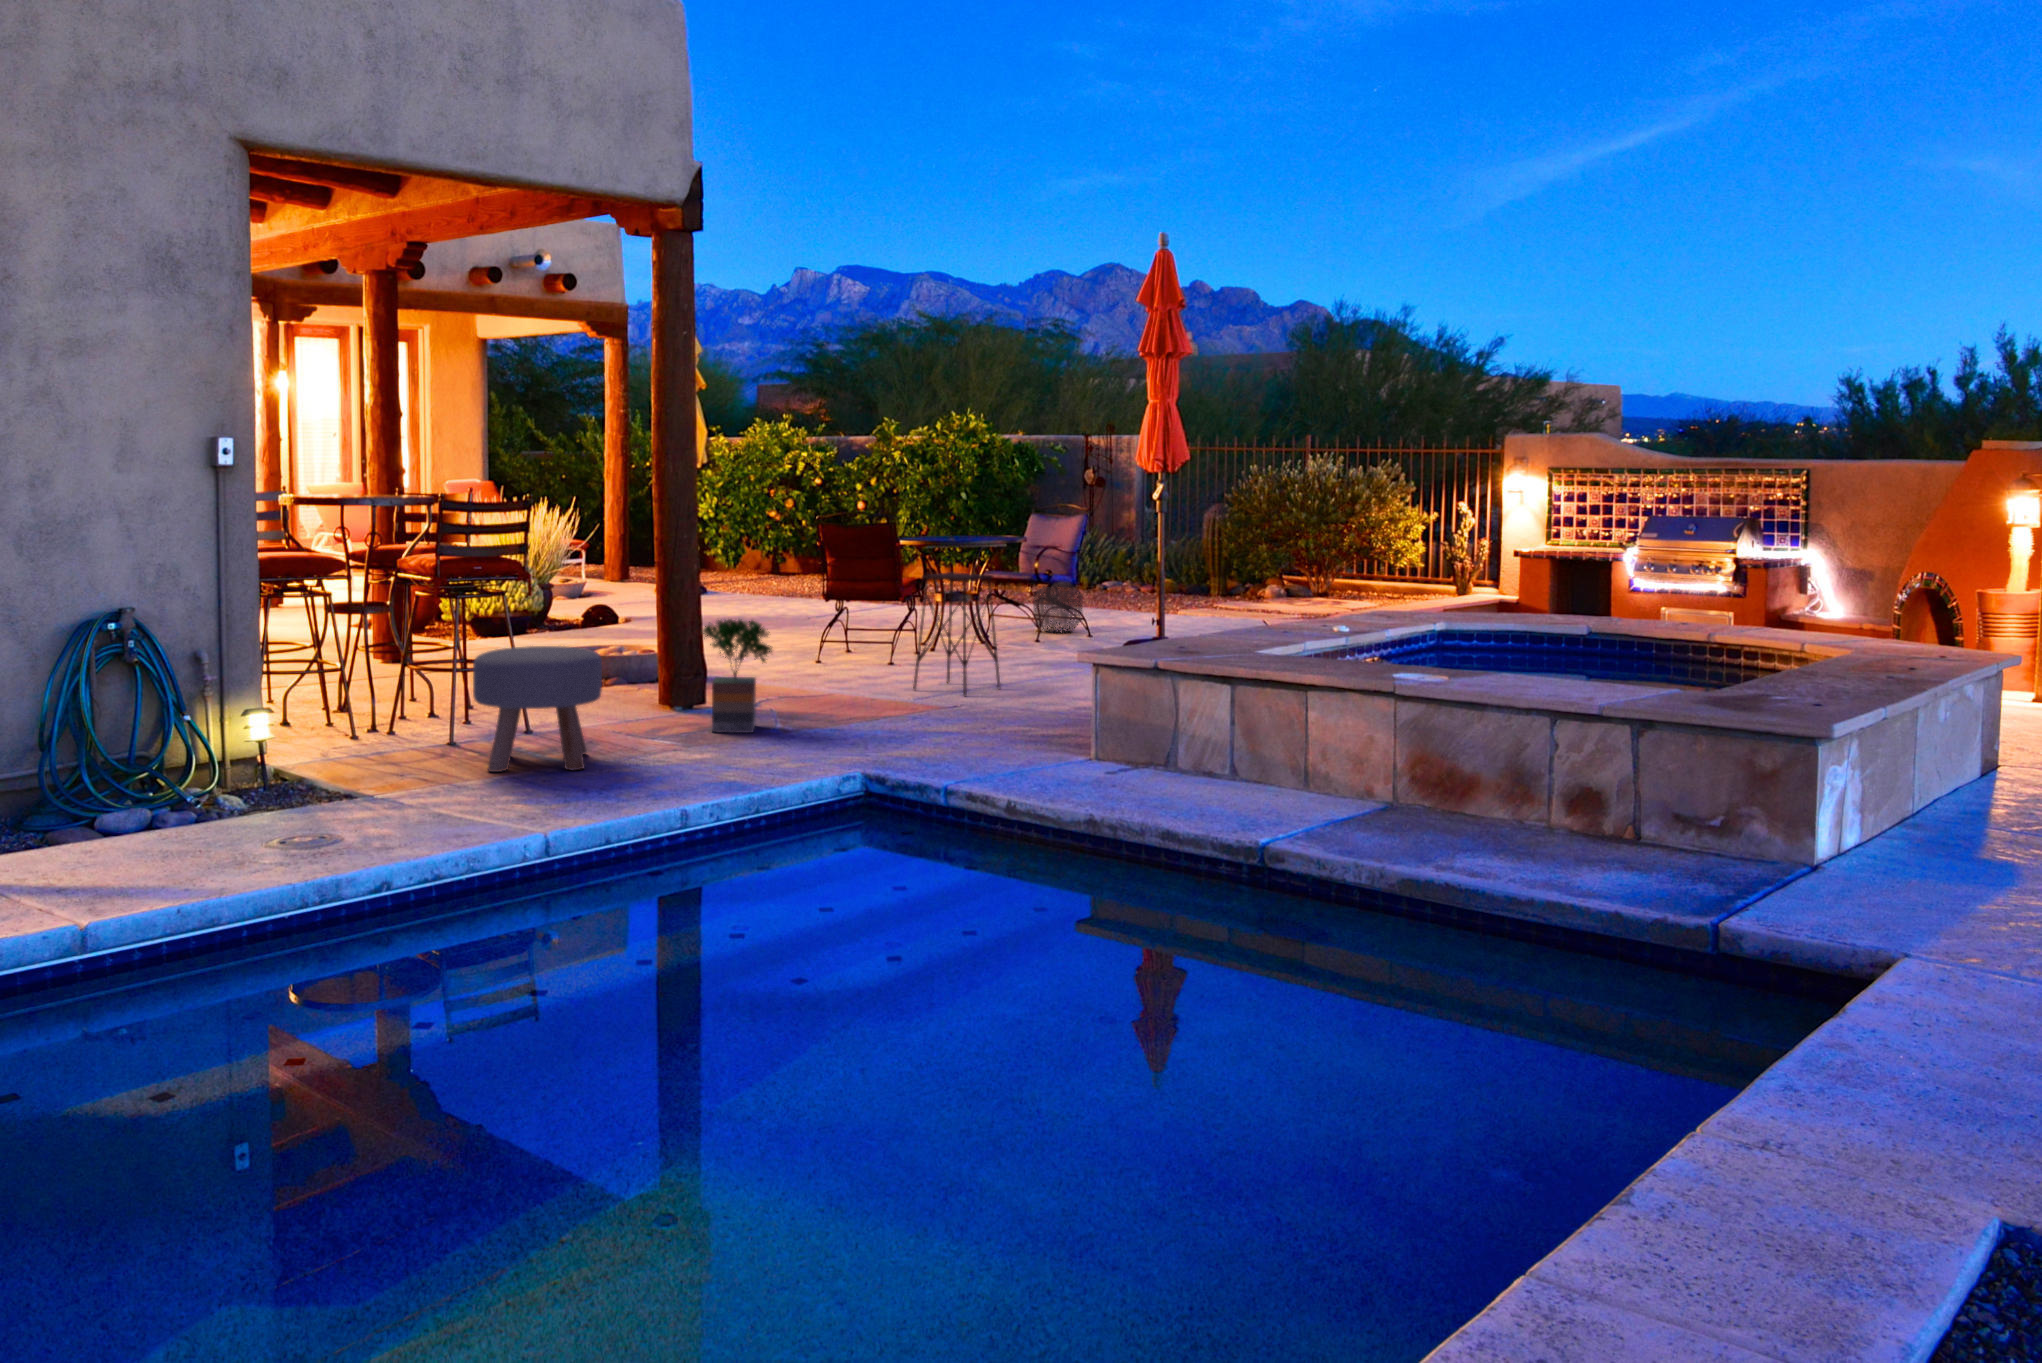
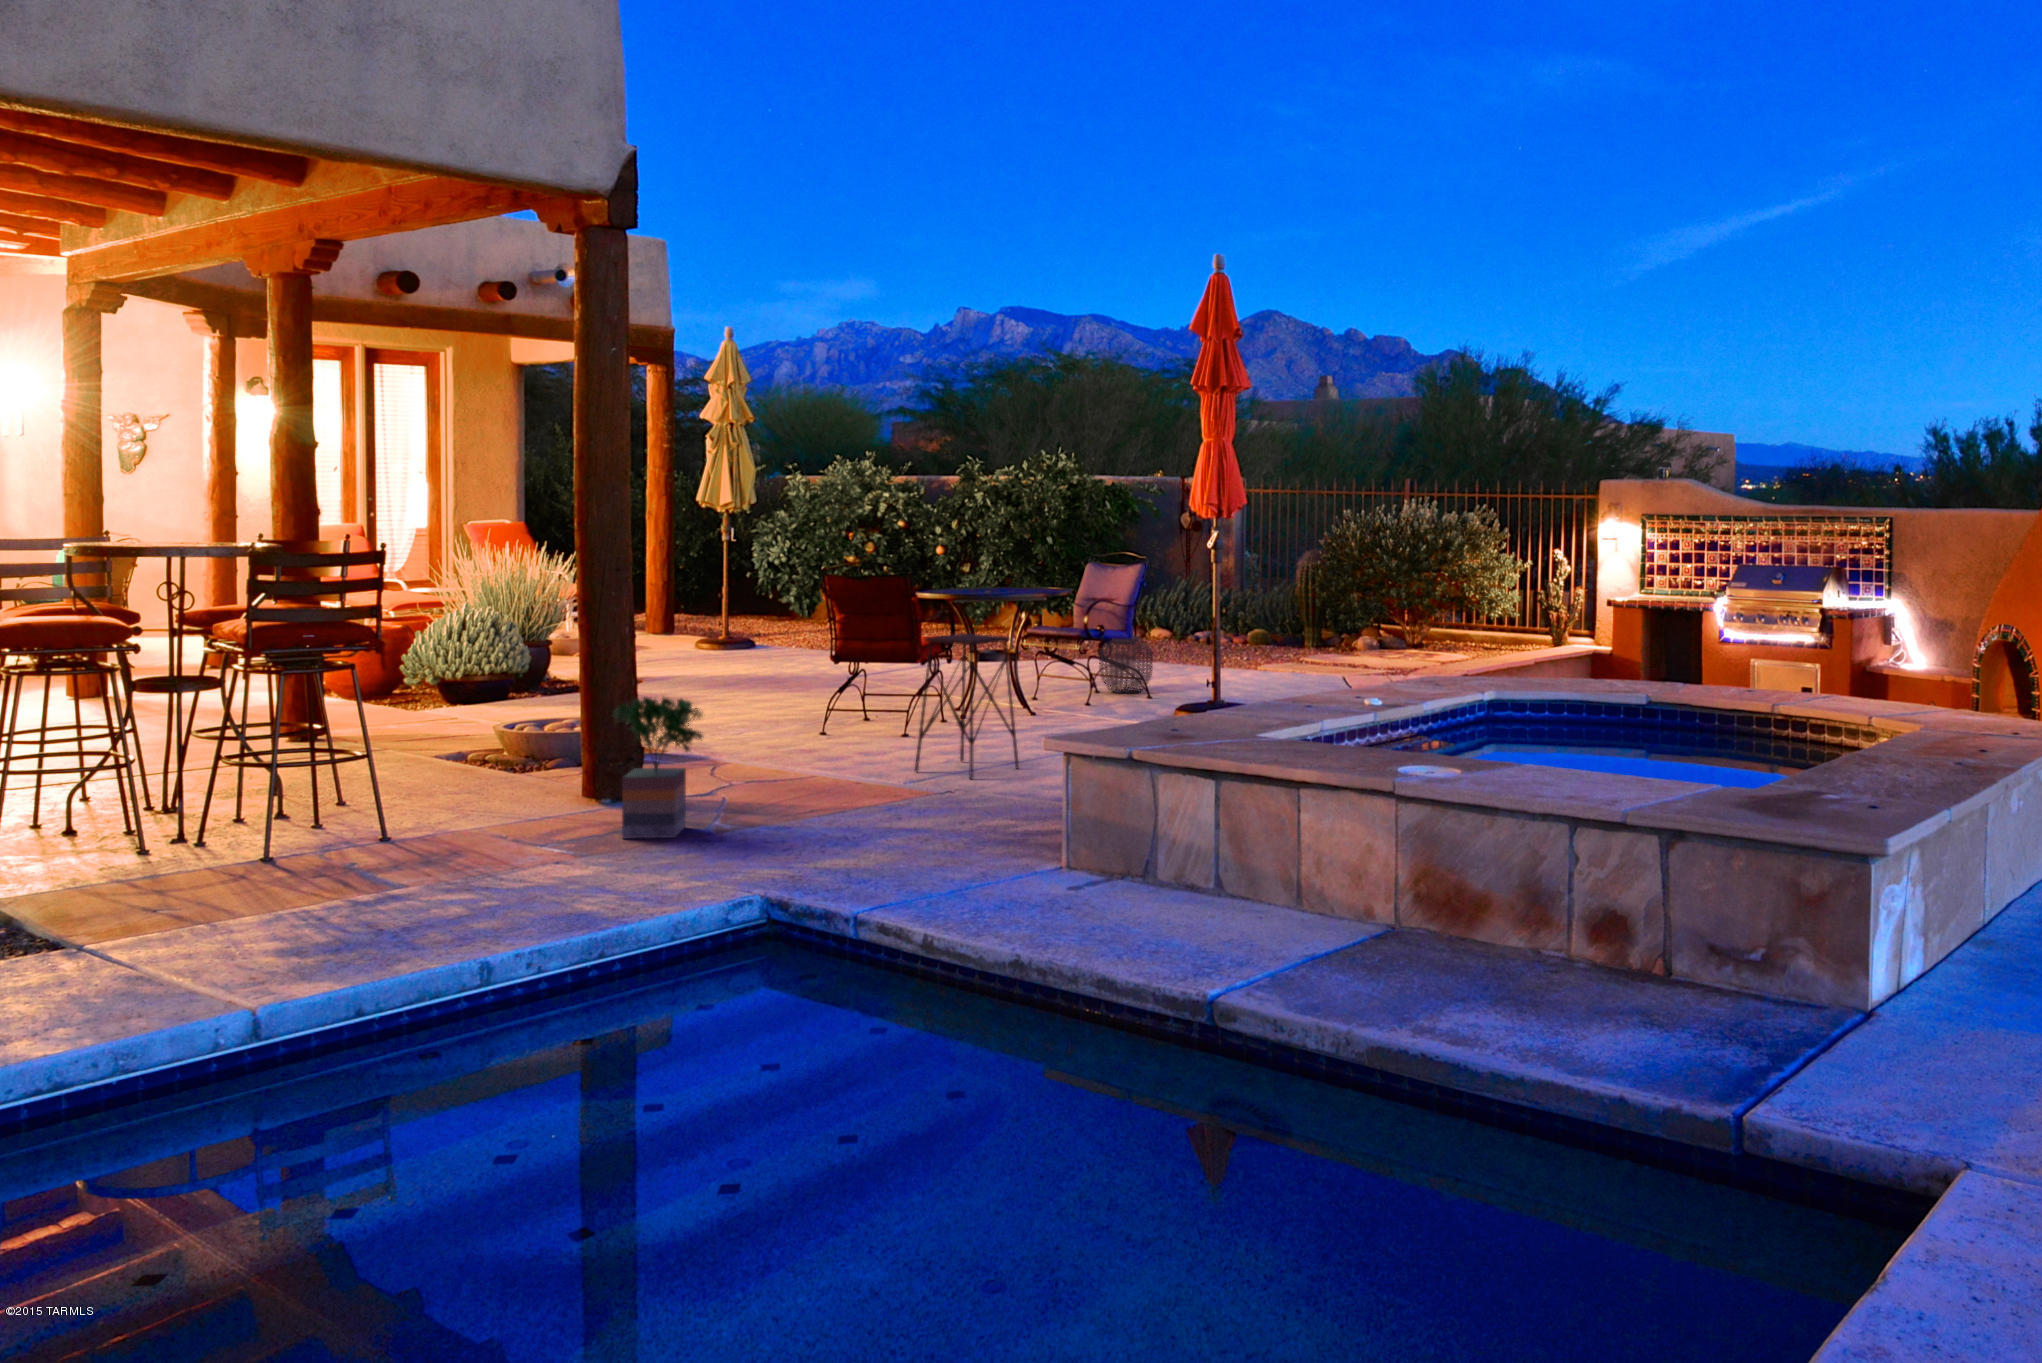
ottoman: present [473,646,602,772] -> none [253,740,441,910]

